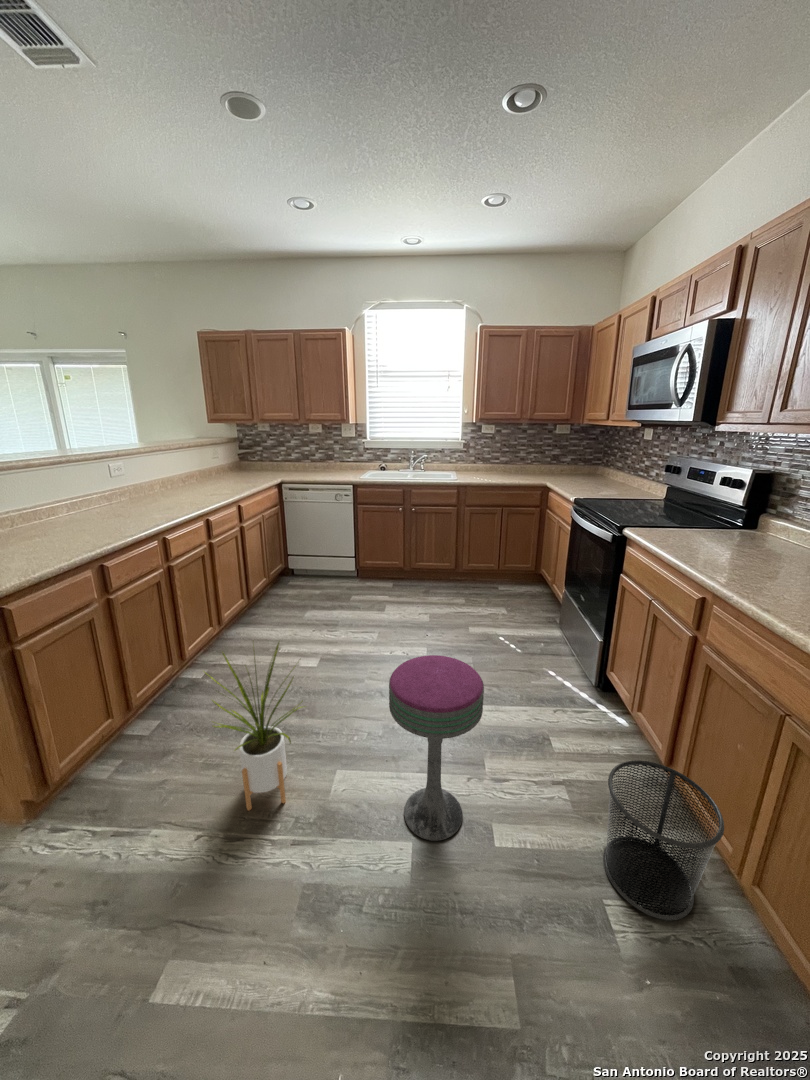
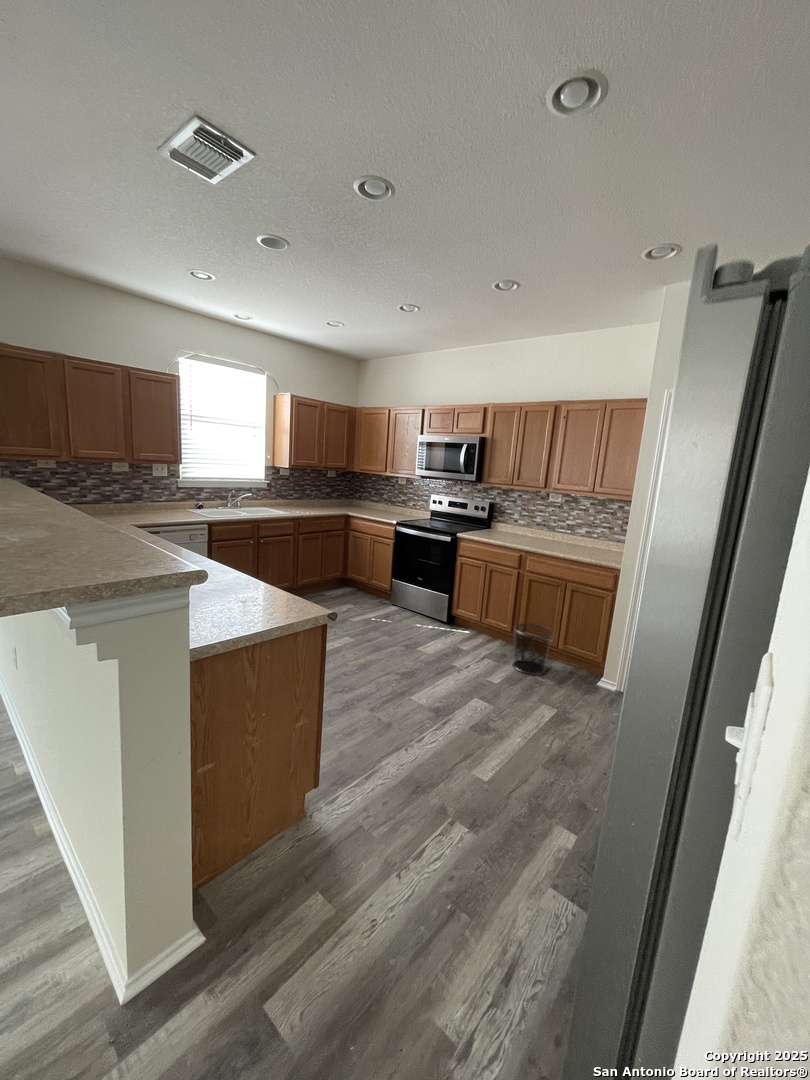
house plant: present [205,643,302,811] -> none [371,614,431,726]
bar stool: present [389,655,484,841] -> none [445,603,492,694]

